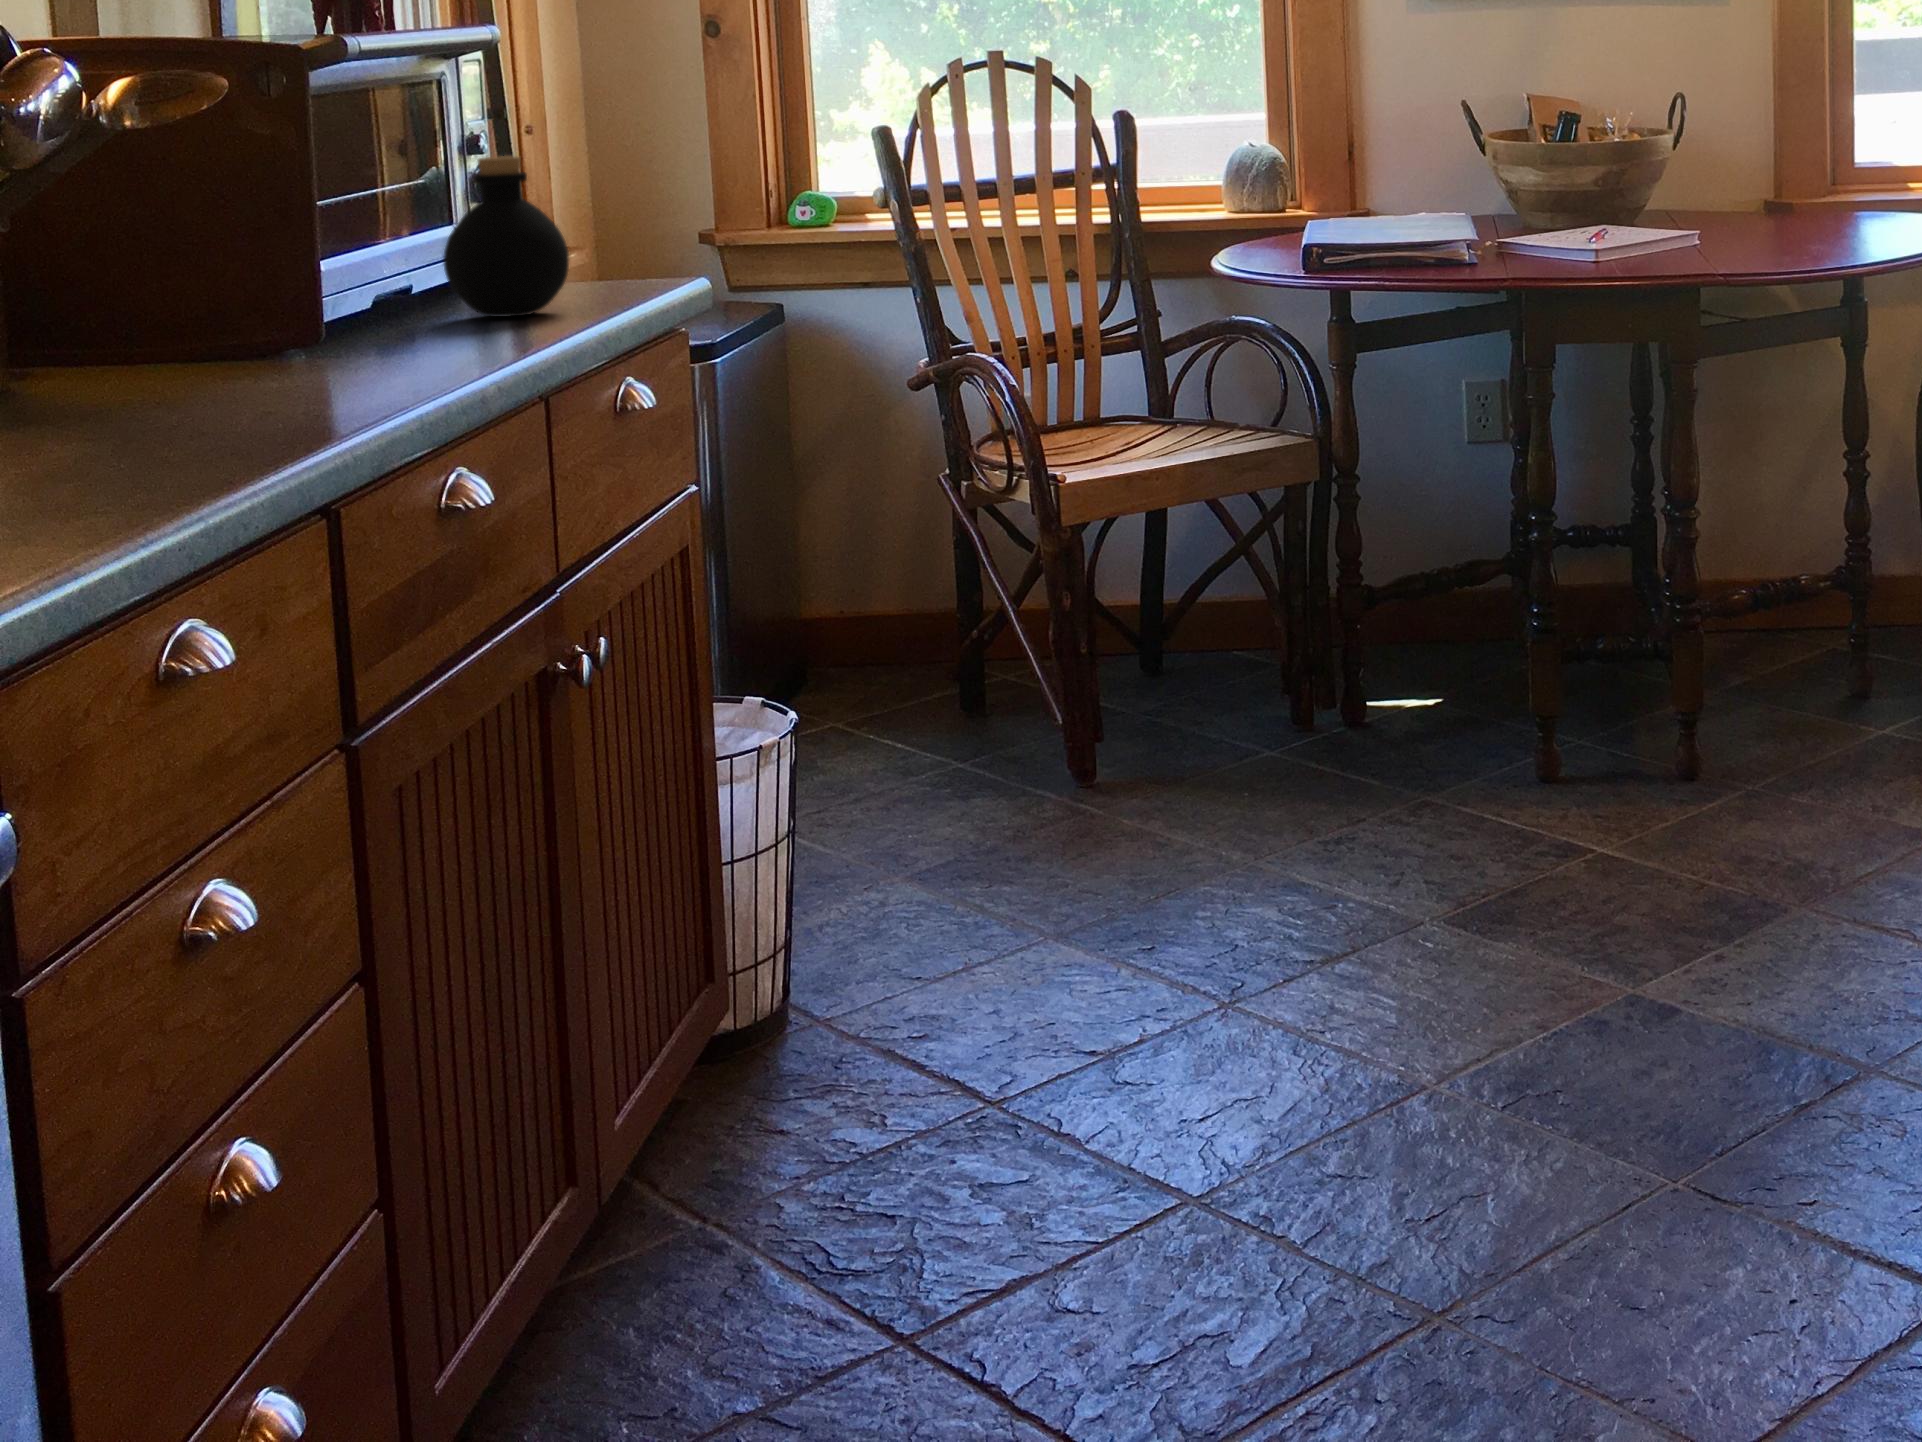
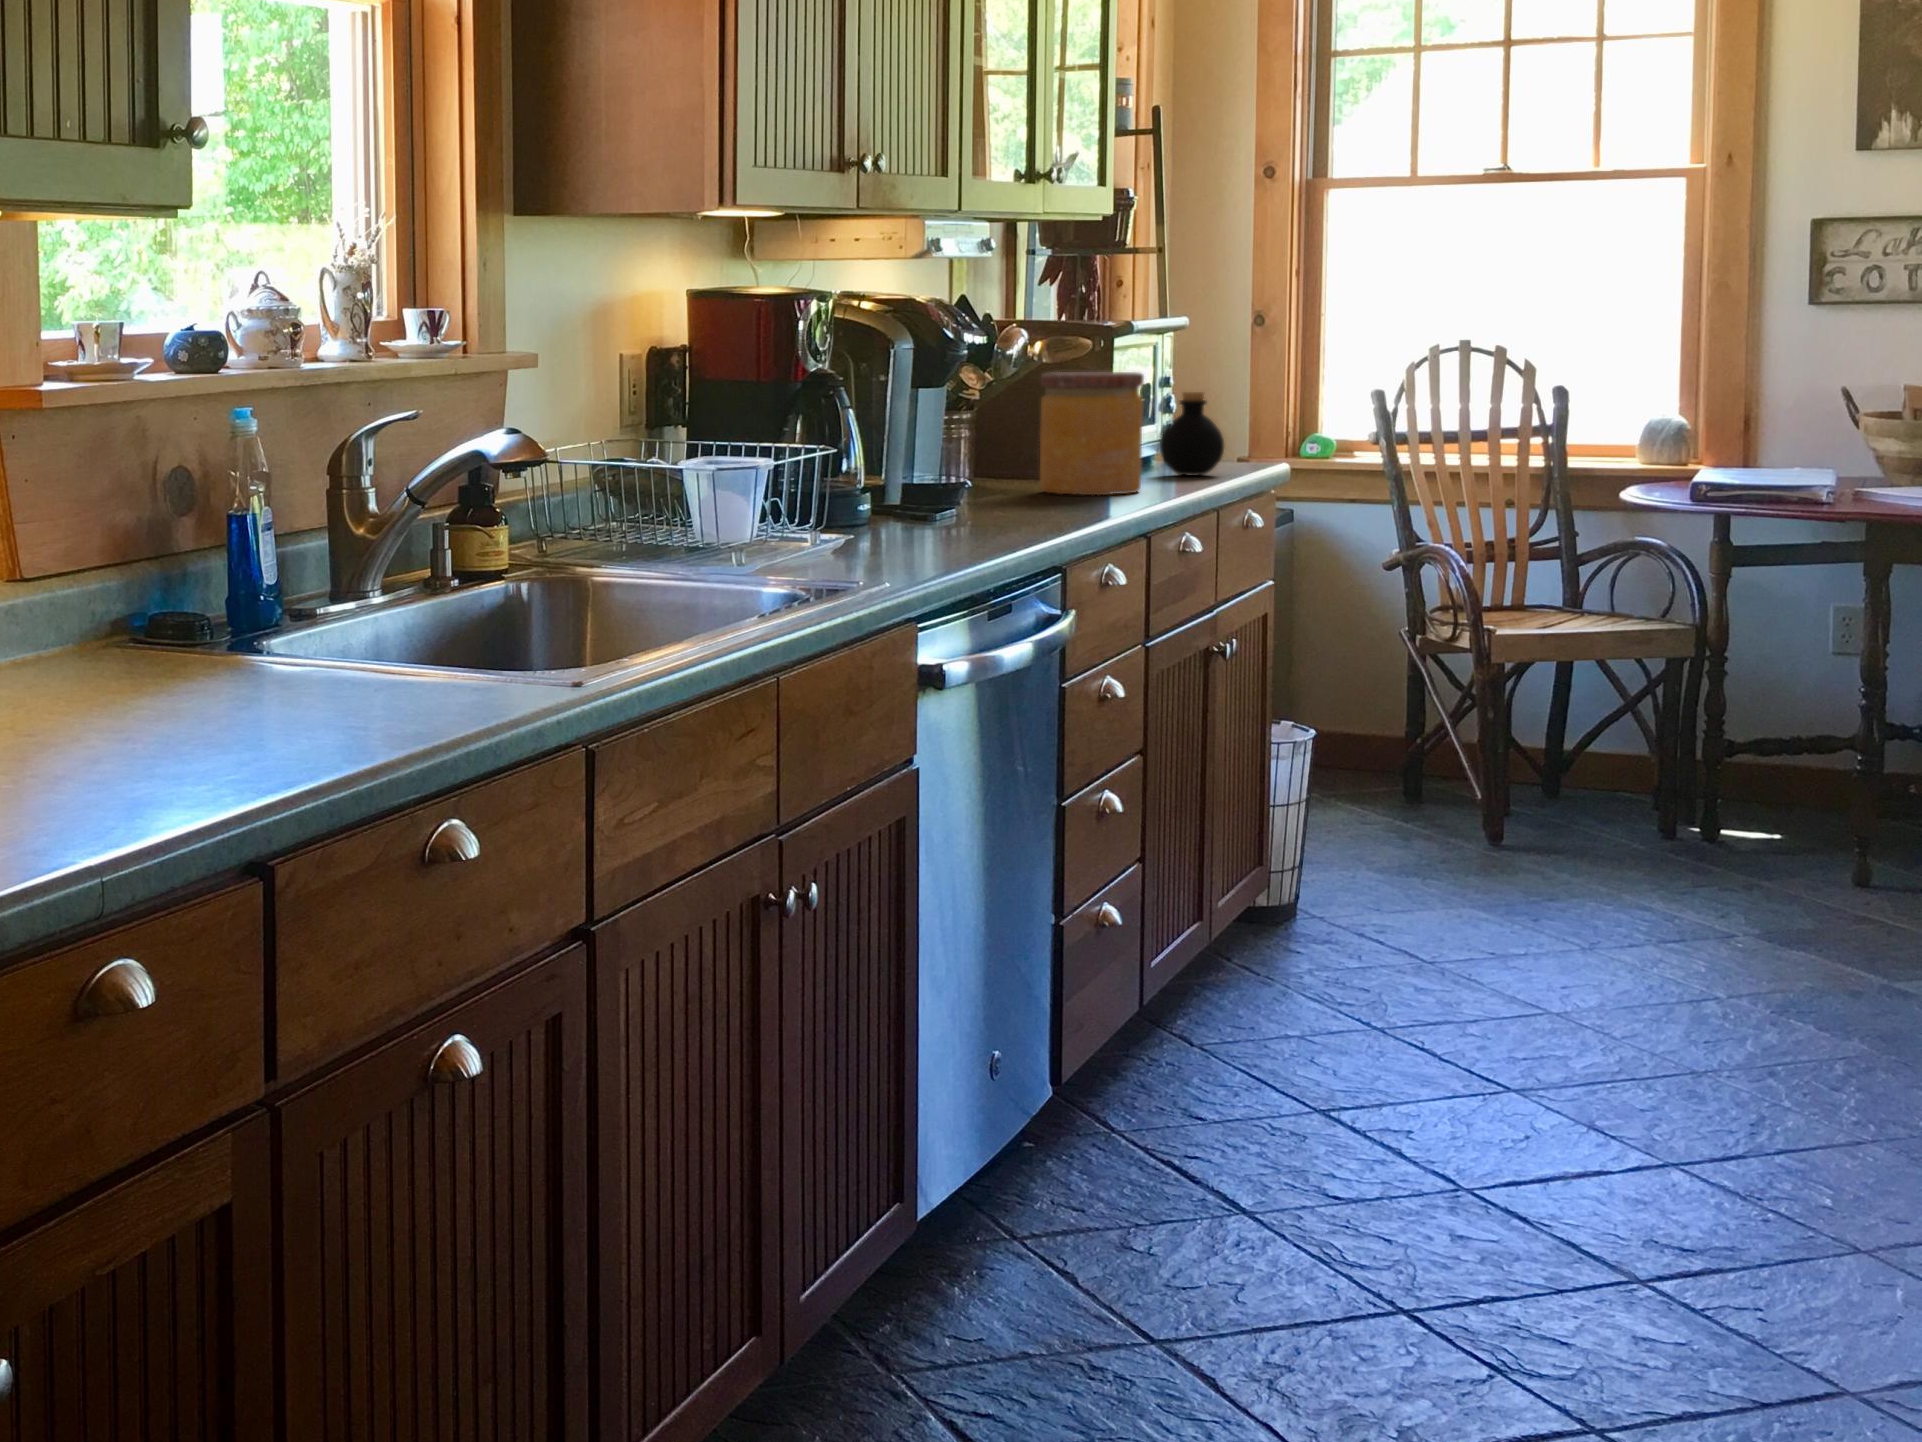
jar: none [107,129,363,400] -> present [1040,372,1144,495]

